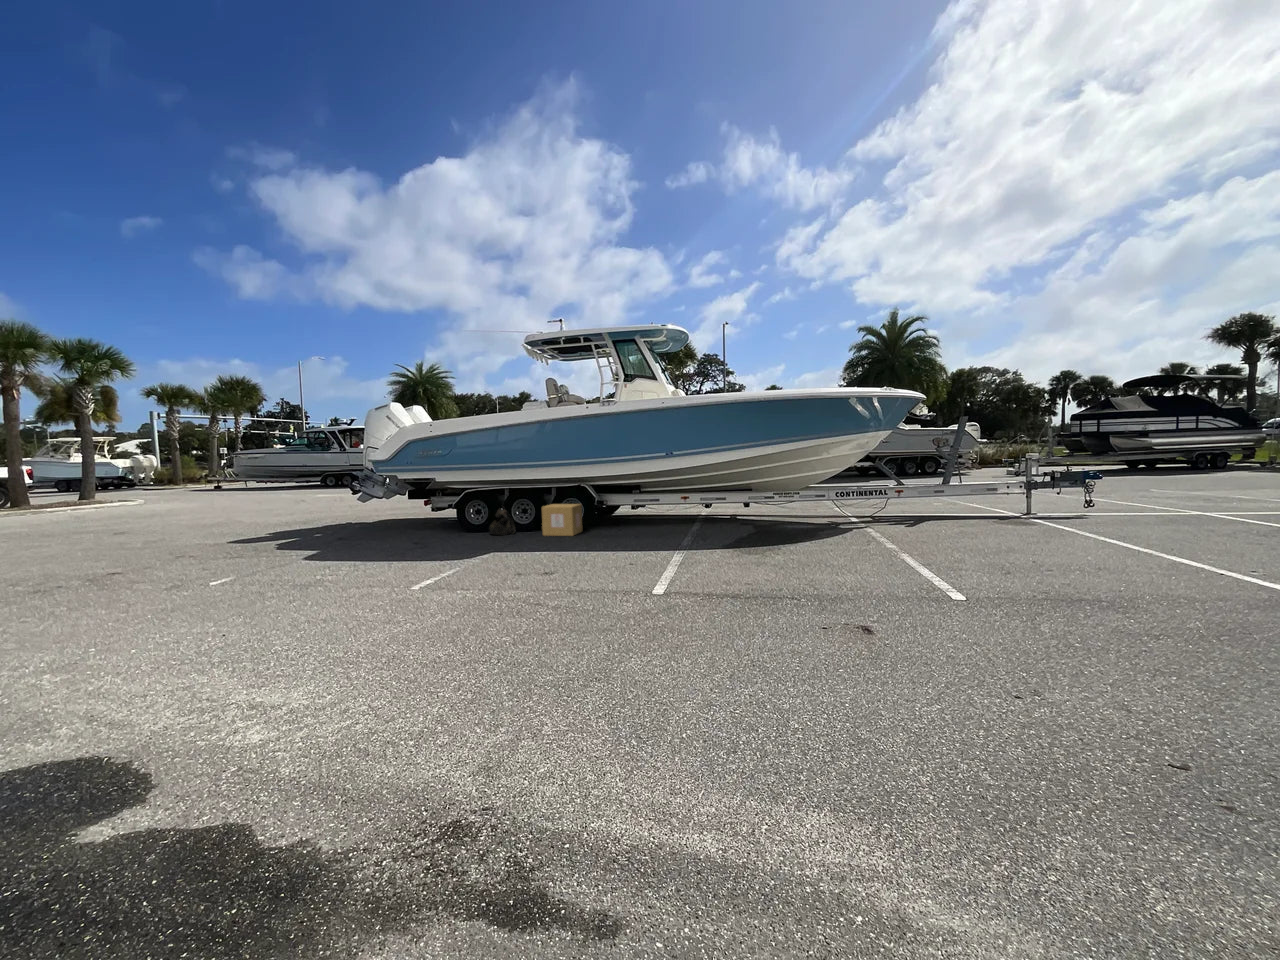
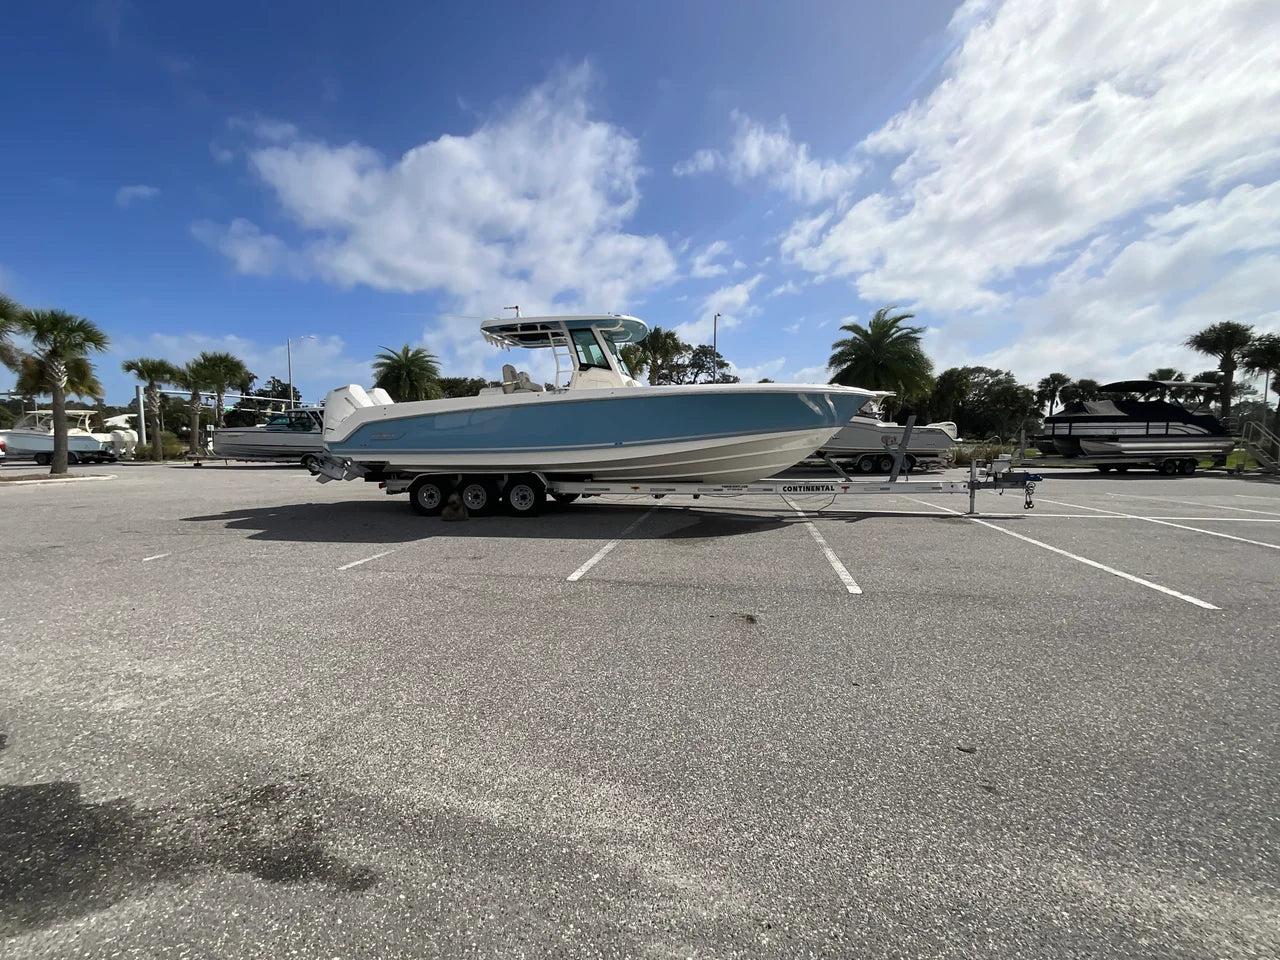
cardboard box: present [542,504,582,536] -> none [493,491,535,524]

